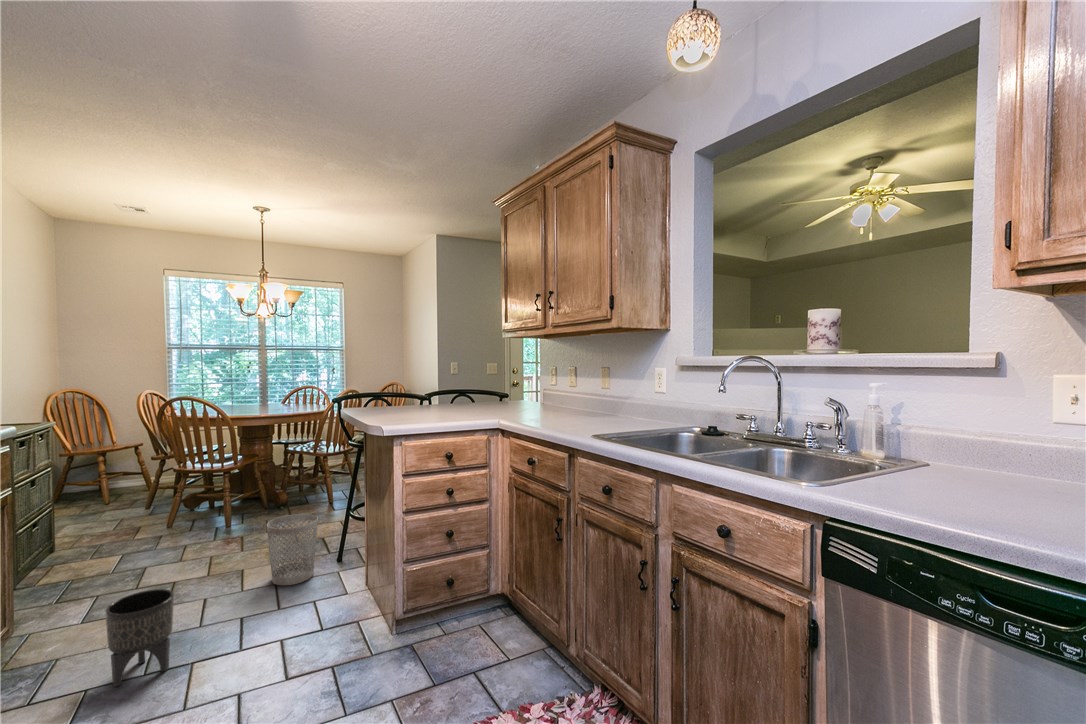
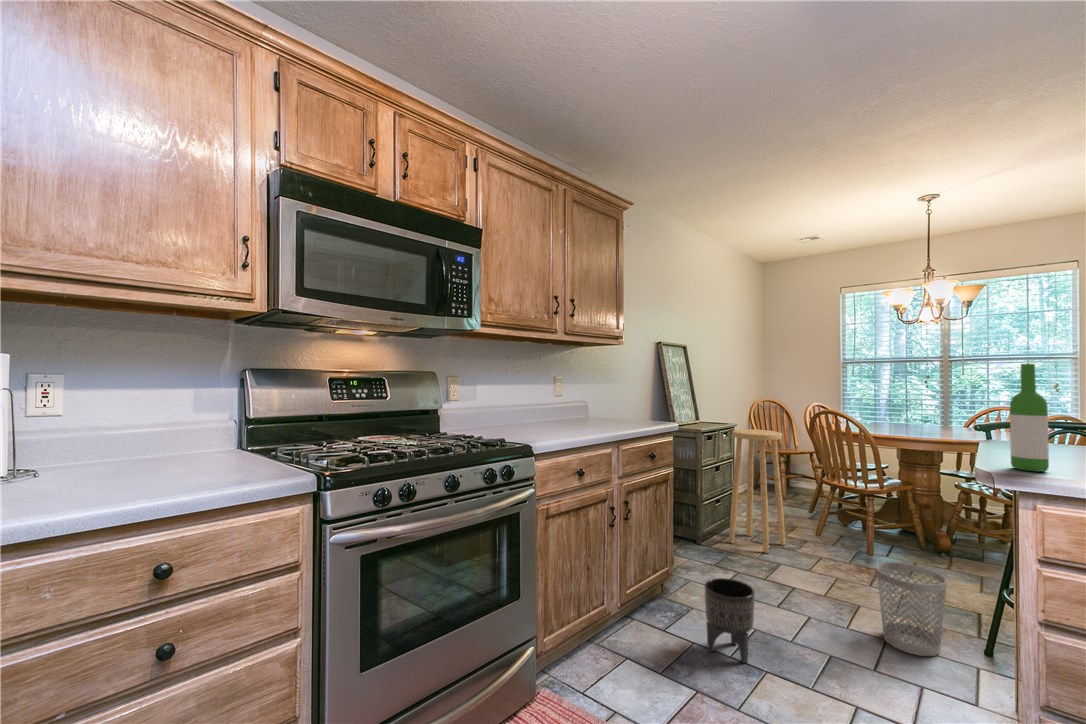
wine bottle: none [383,353,401,421] -> present [1010,364,1049,472]
stool: none [61,426,138,573] -> present [729,429,785,553]

